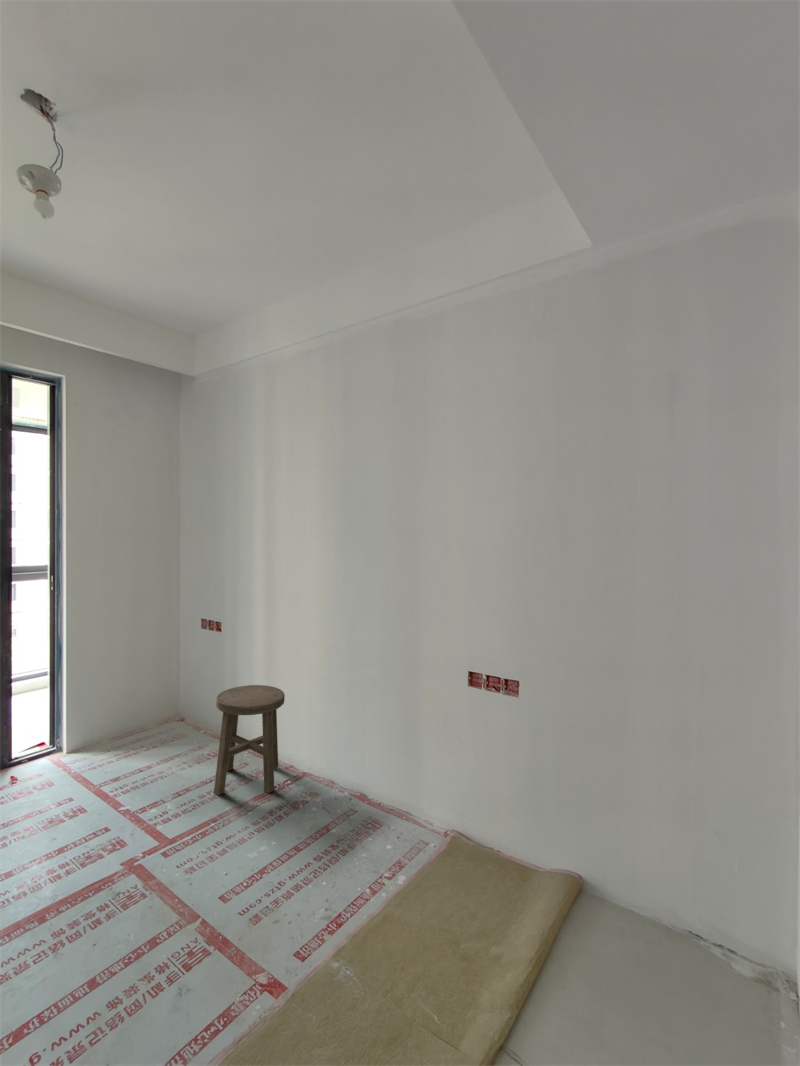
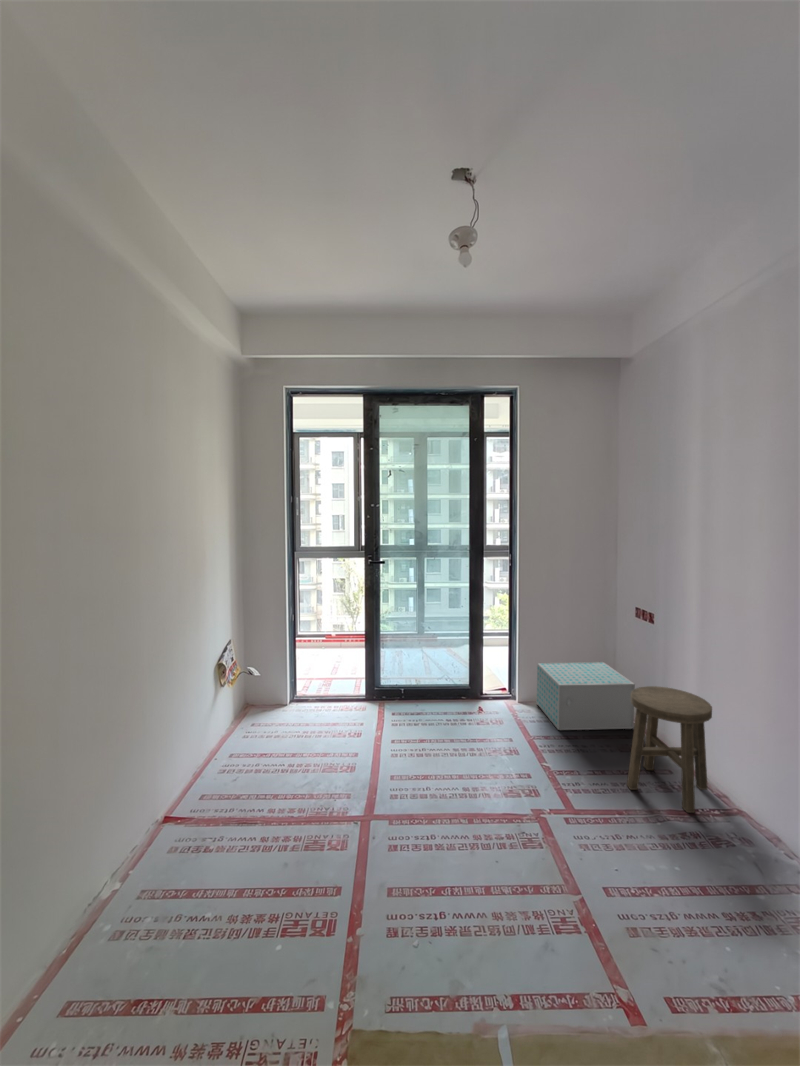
storage box: none [92,679,207,767] -> present [537,662,635,730]

